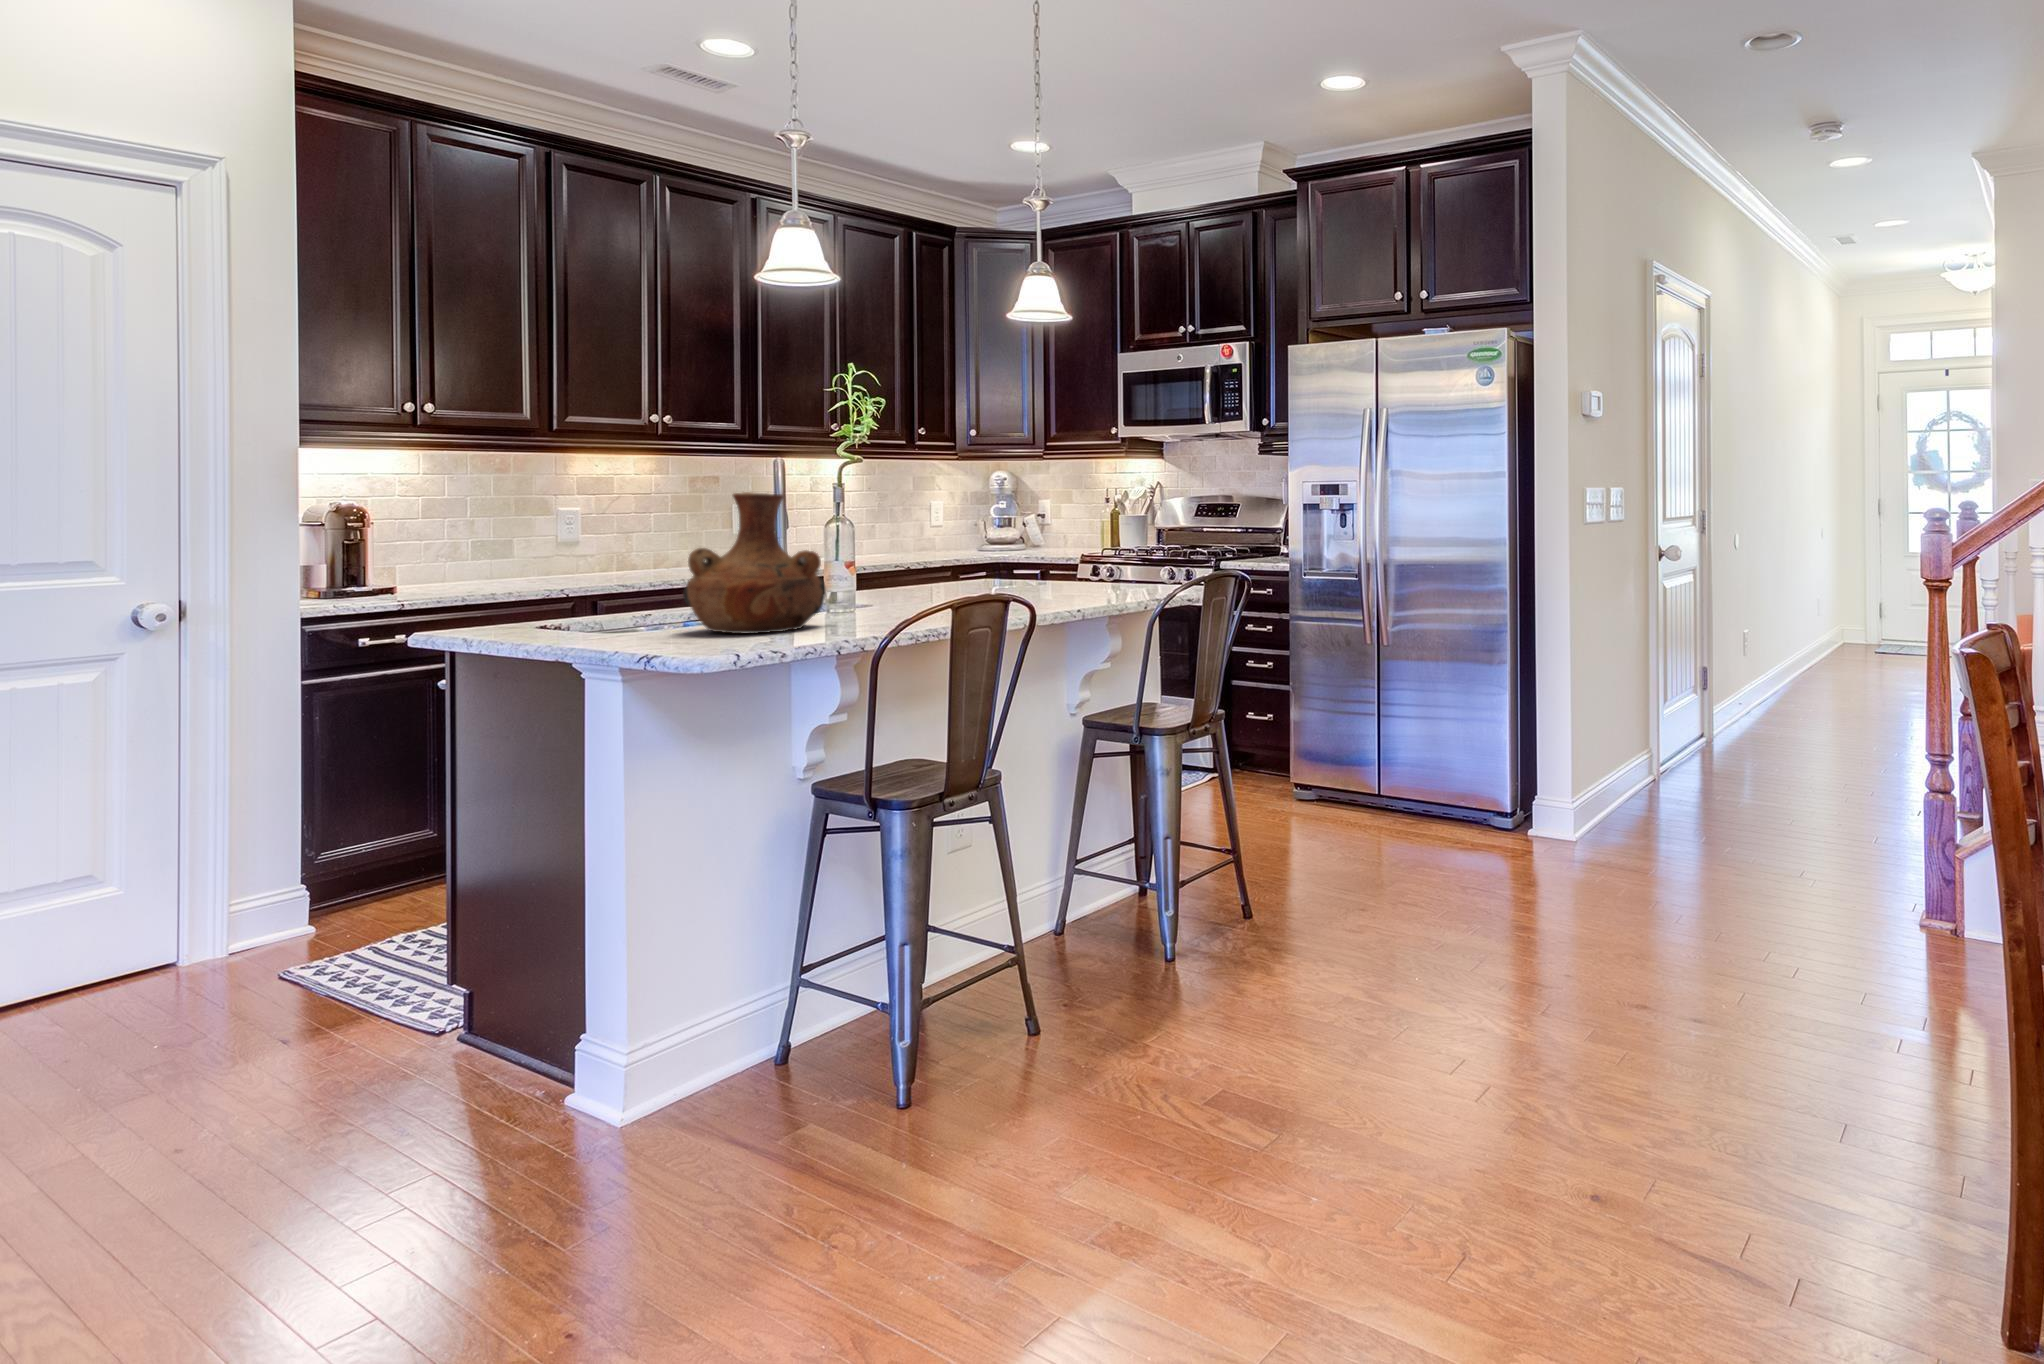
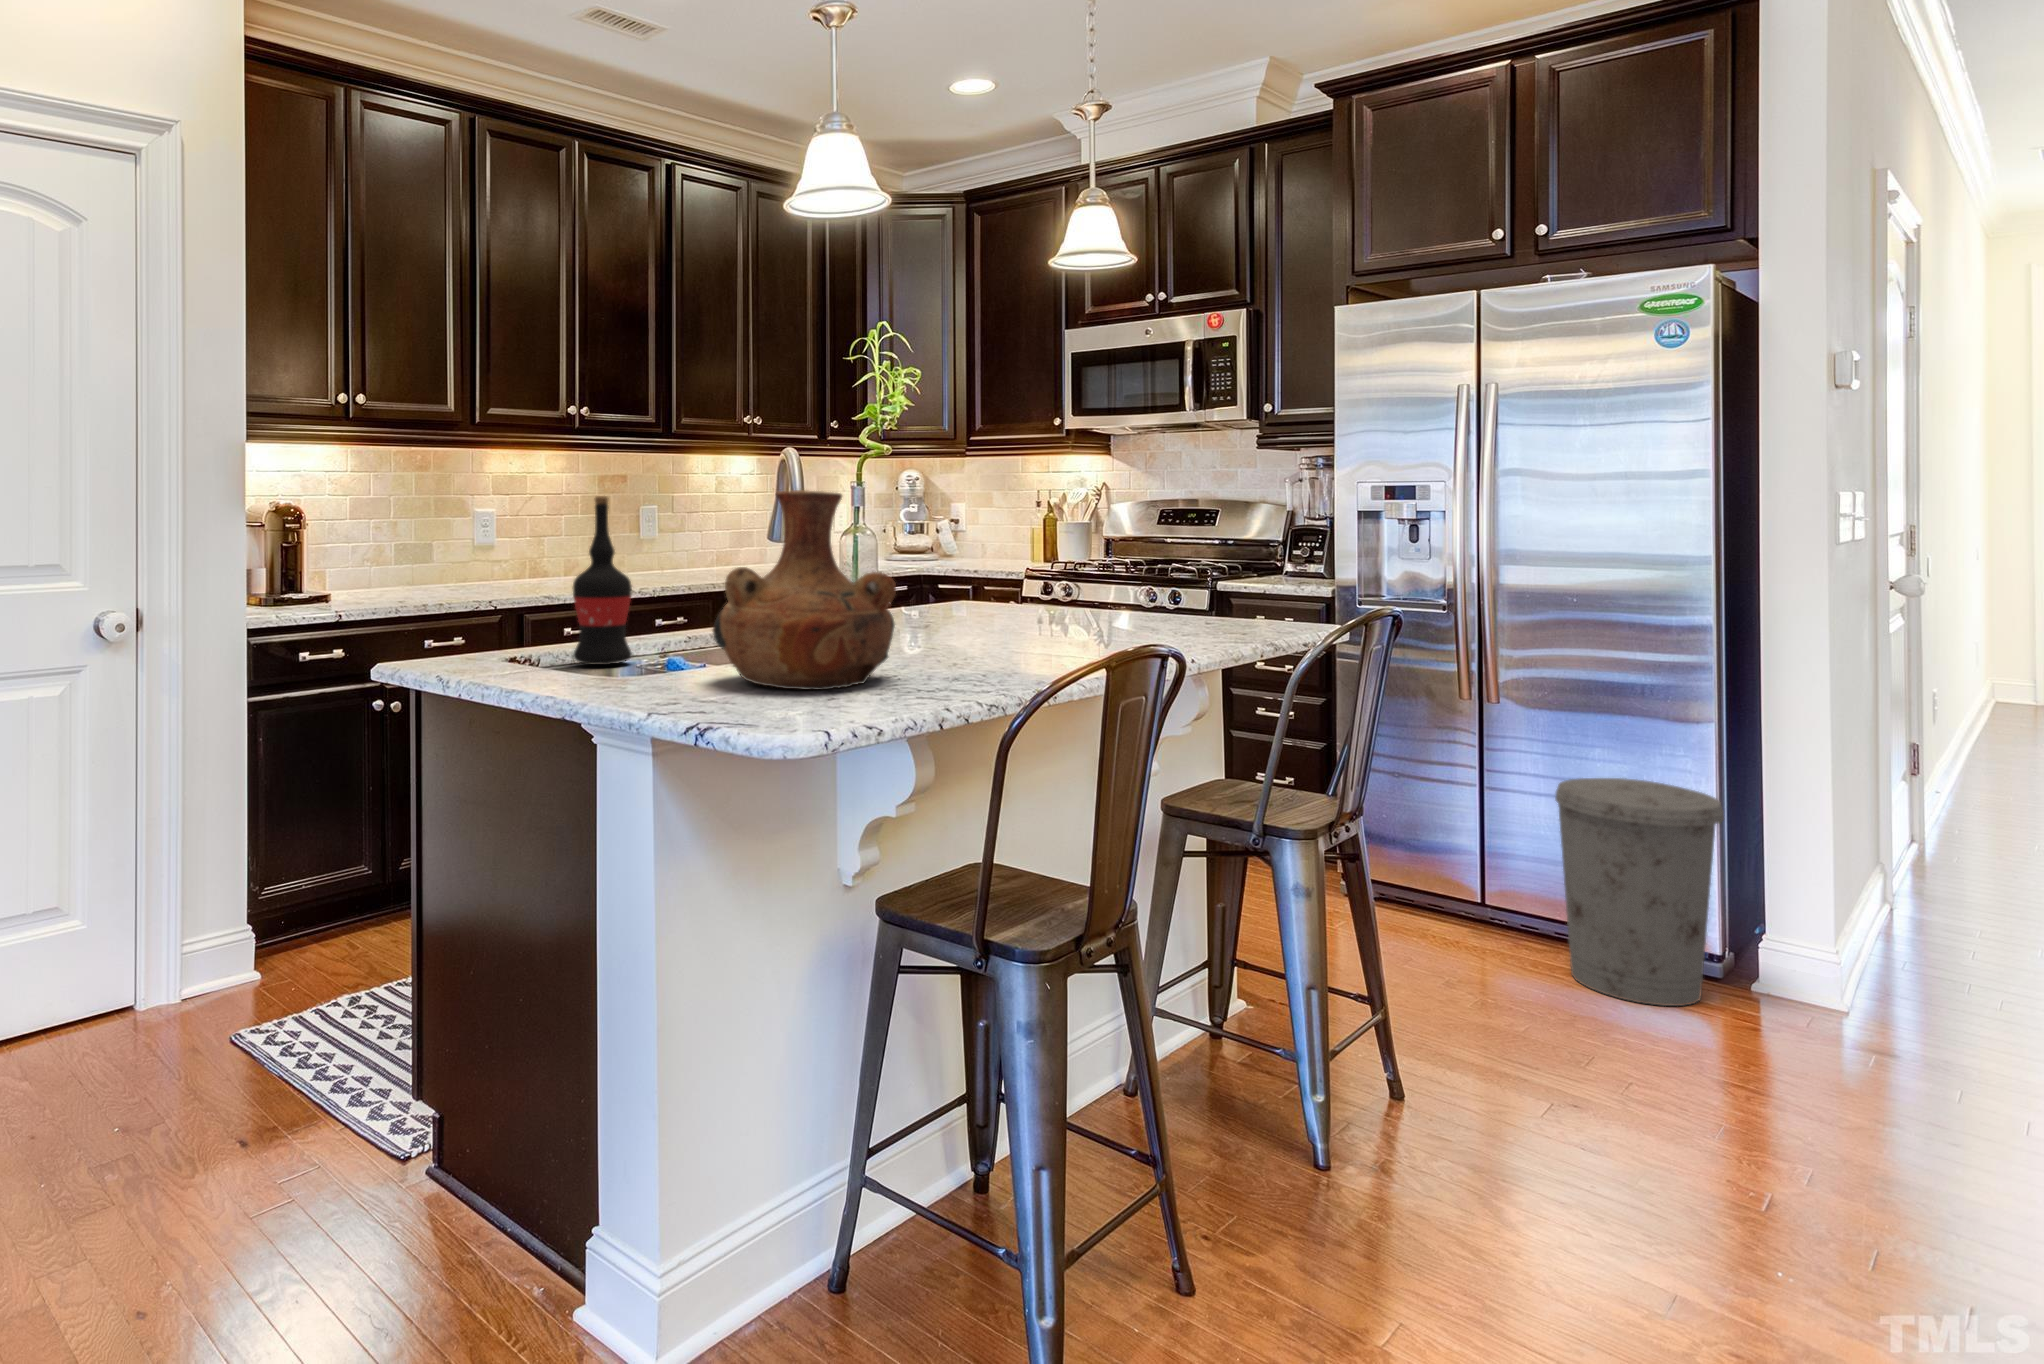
wine bottle: none [585,497,636,626] -> present [573,496,632,665]
trash can: none [1408,697,1507,853] -> present [1555,778,1724,1006]

